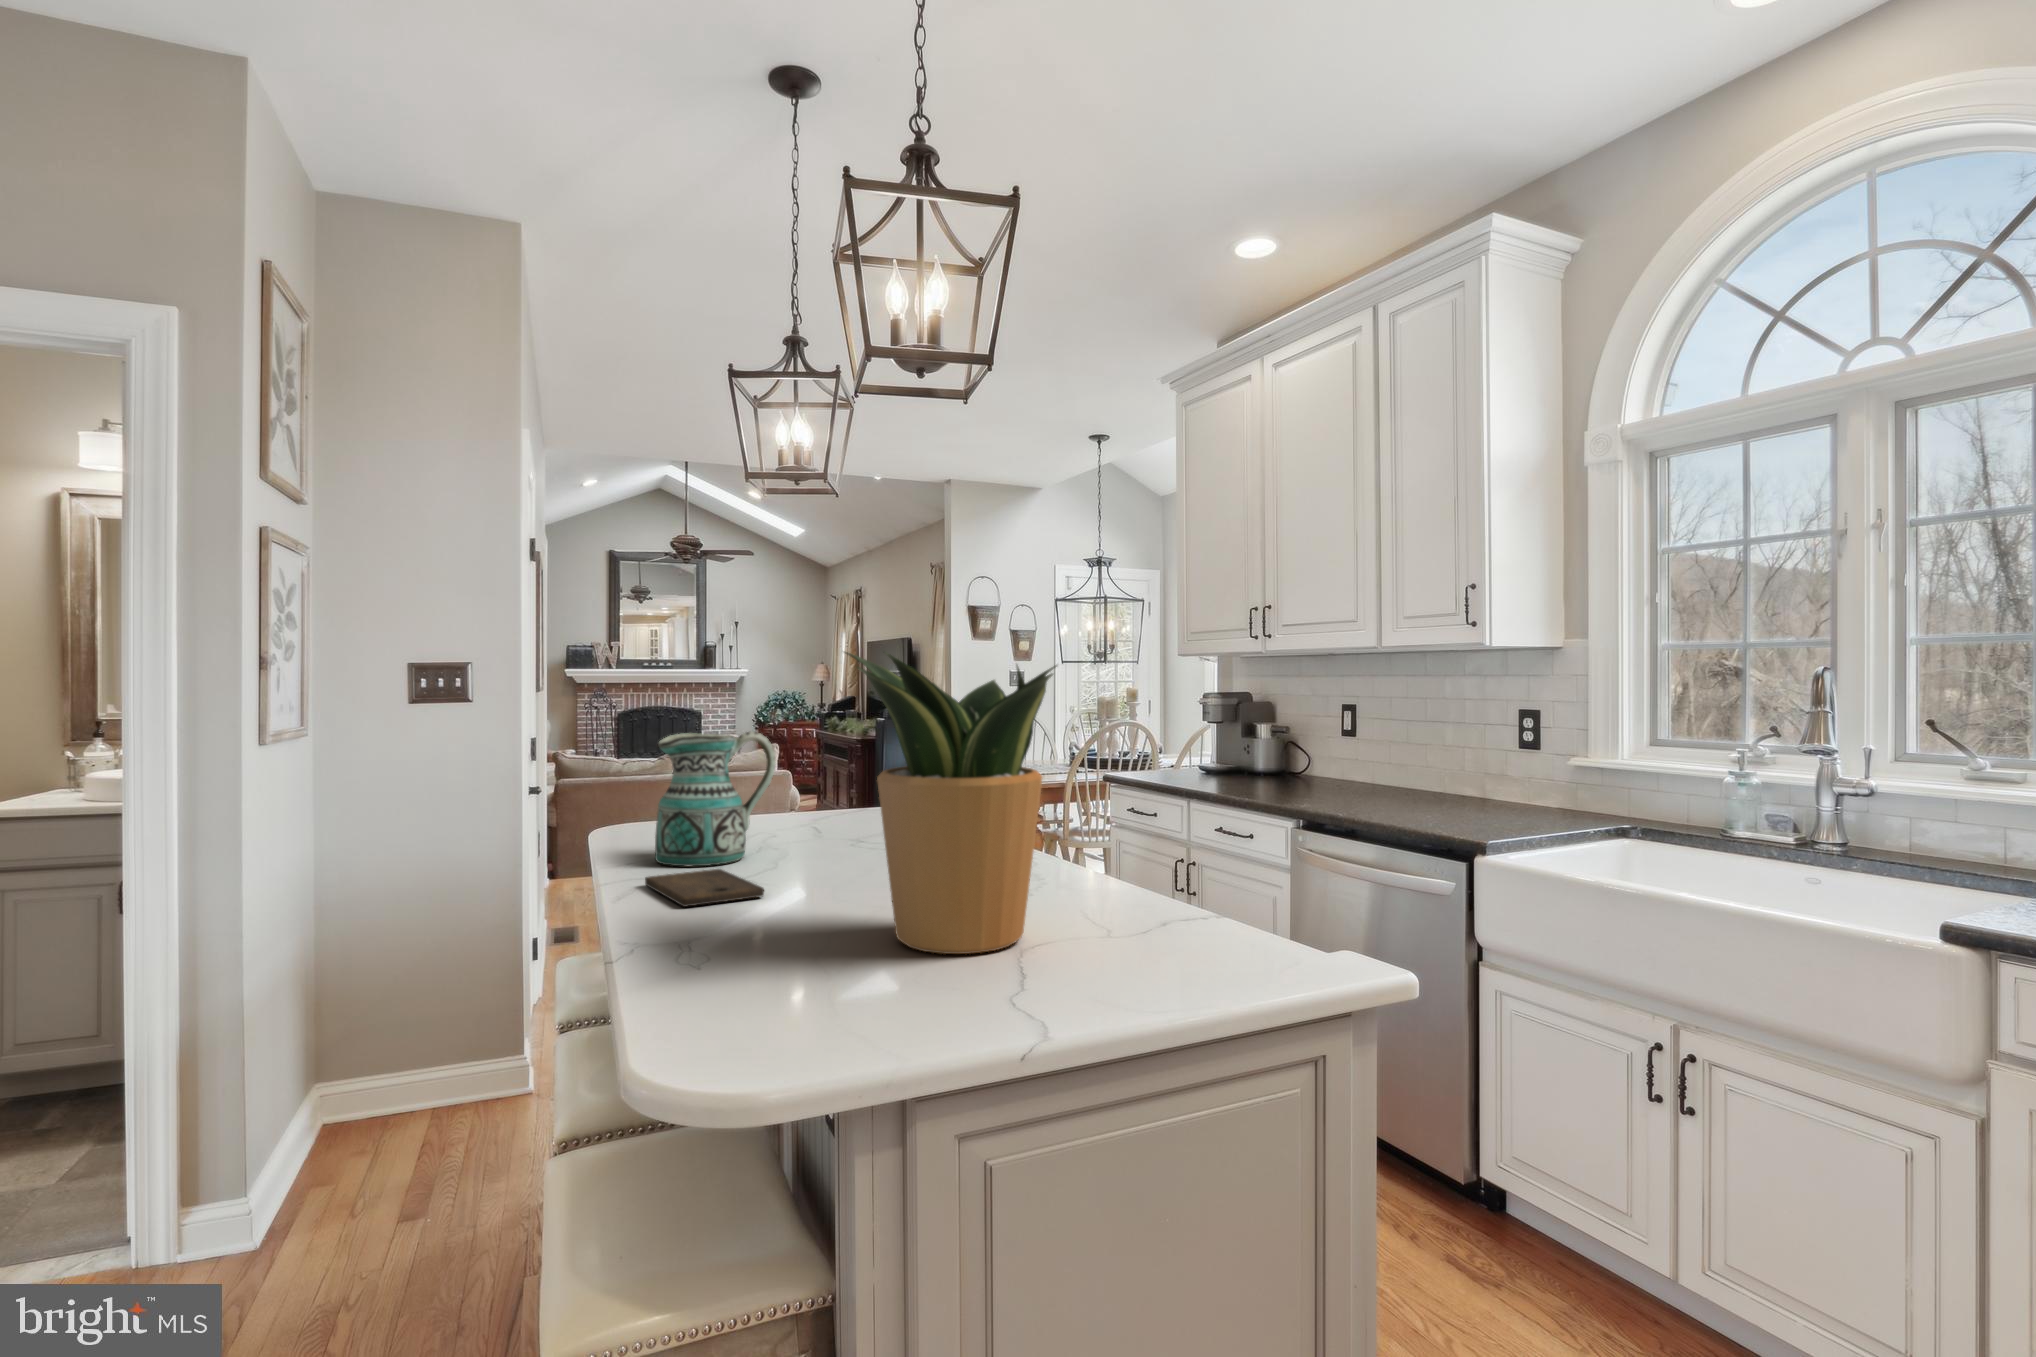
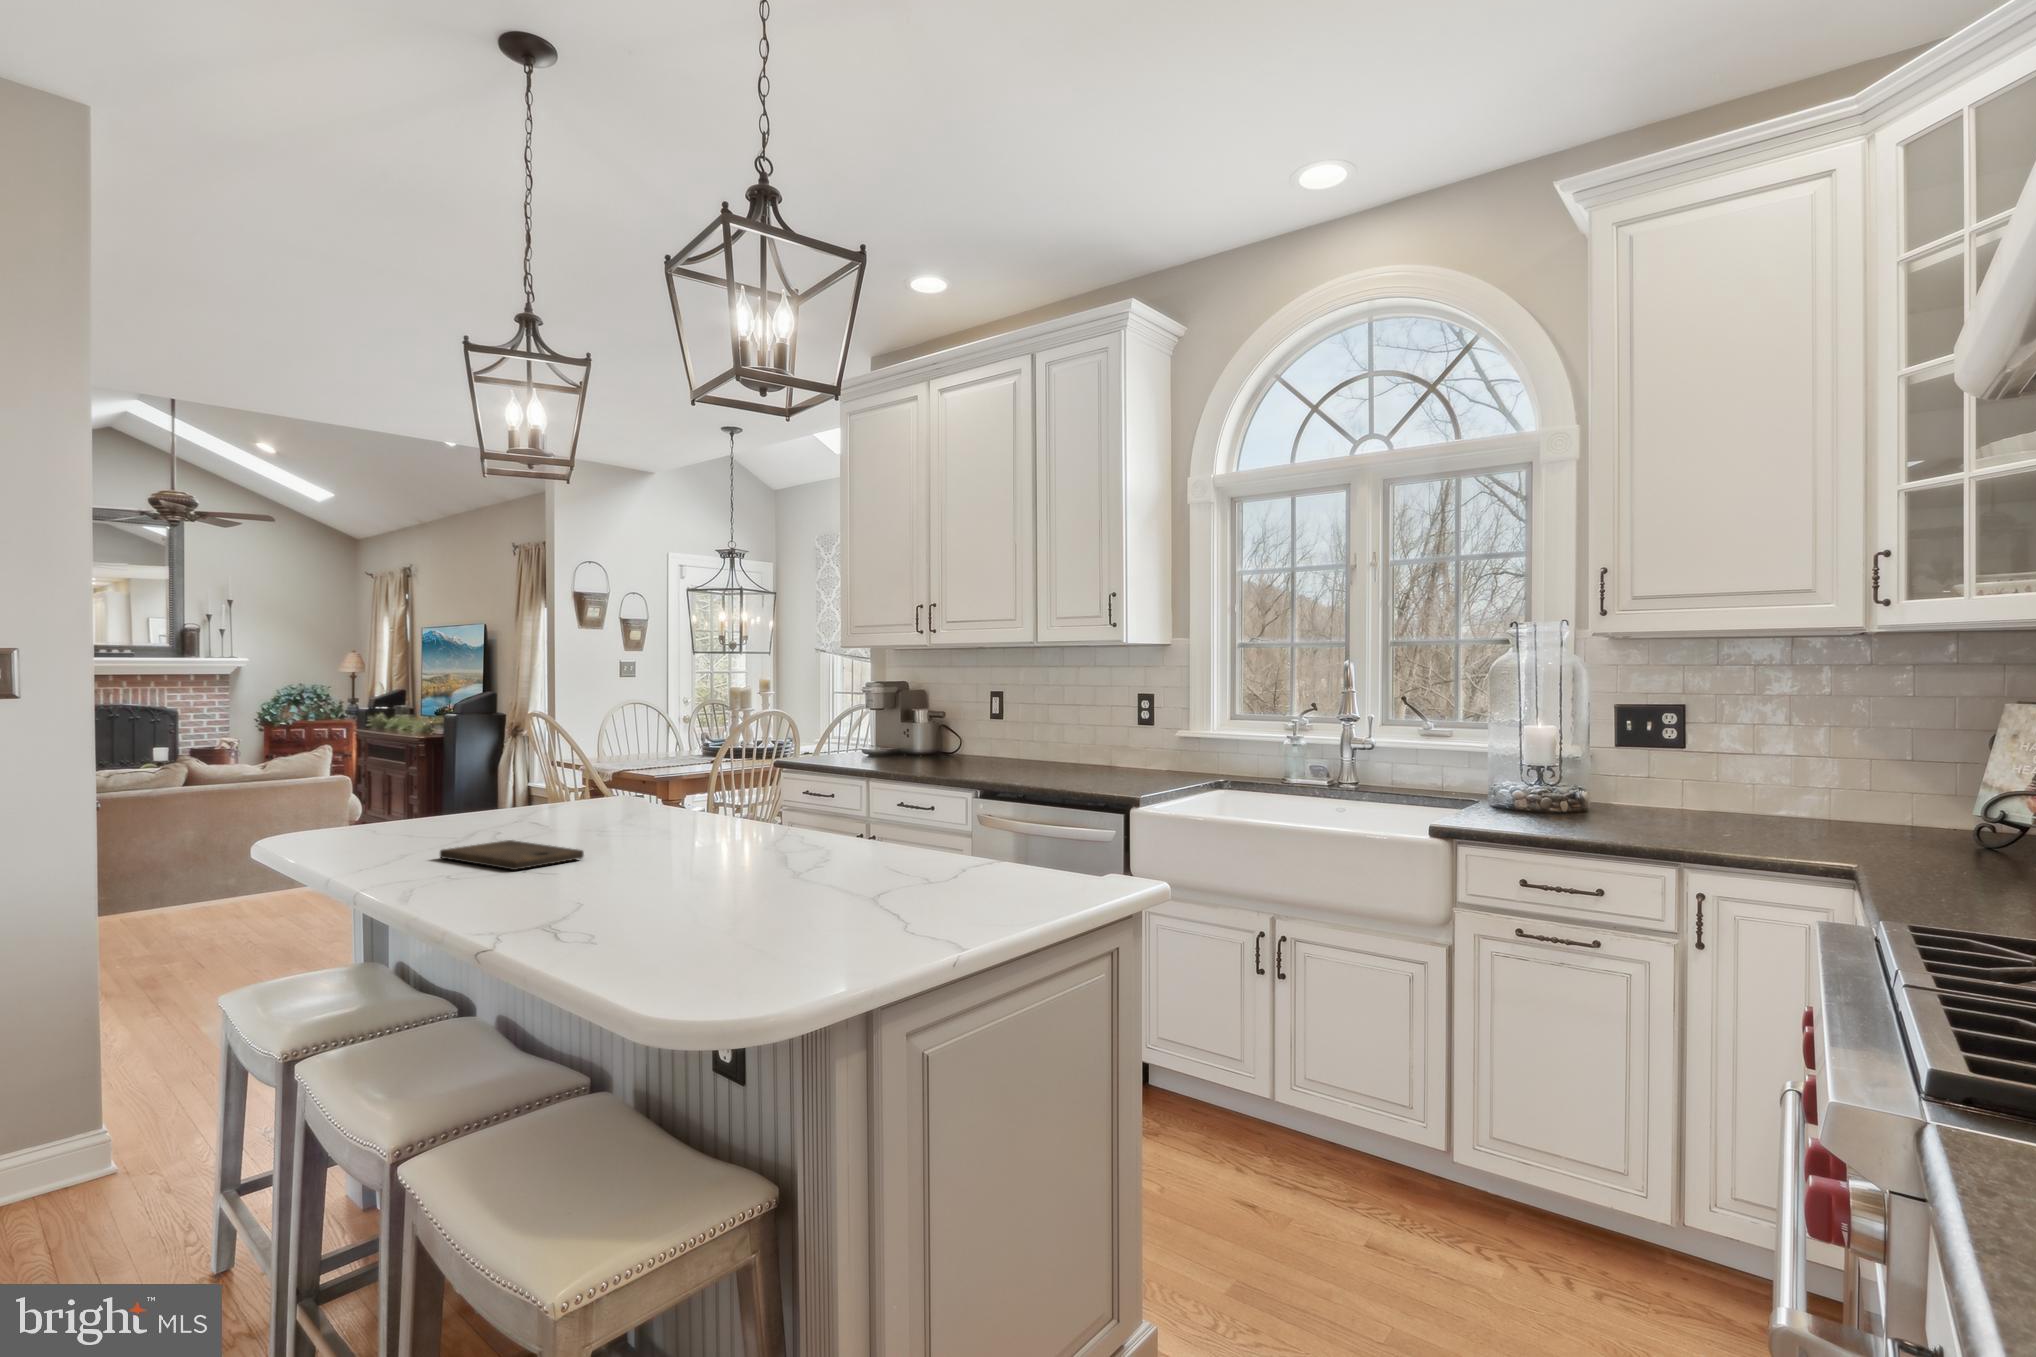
potted plant: present [845,652,1057,954] -> none [696,629,915,882]
ceramic pitcher: present [655,732,775,866] -> none [412,709,537,843]

